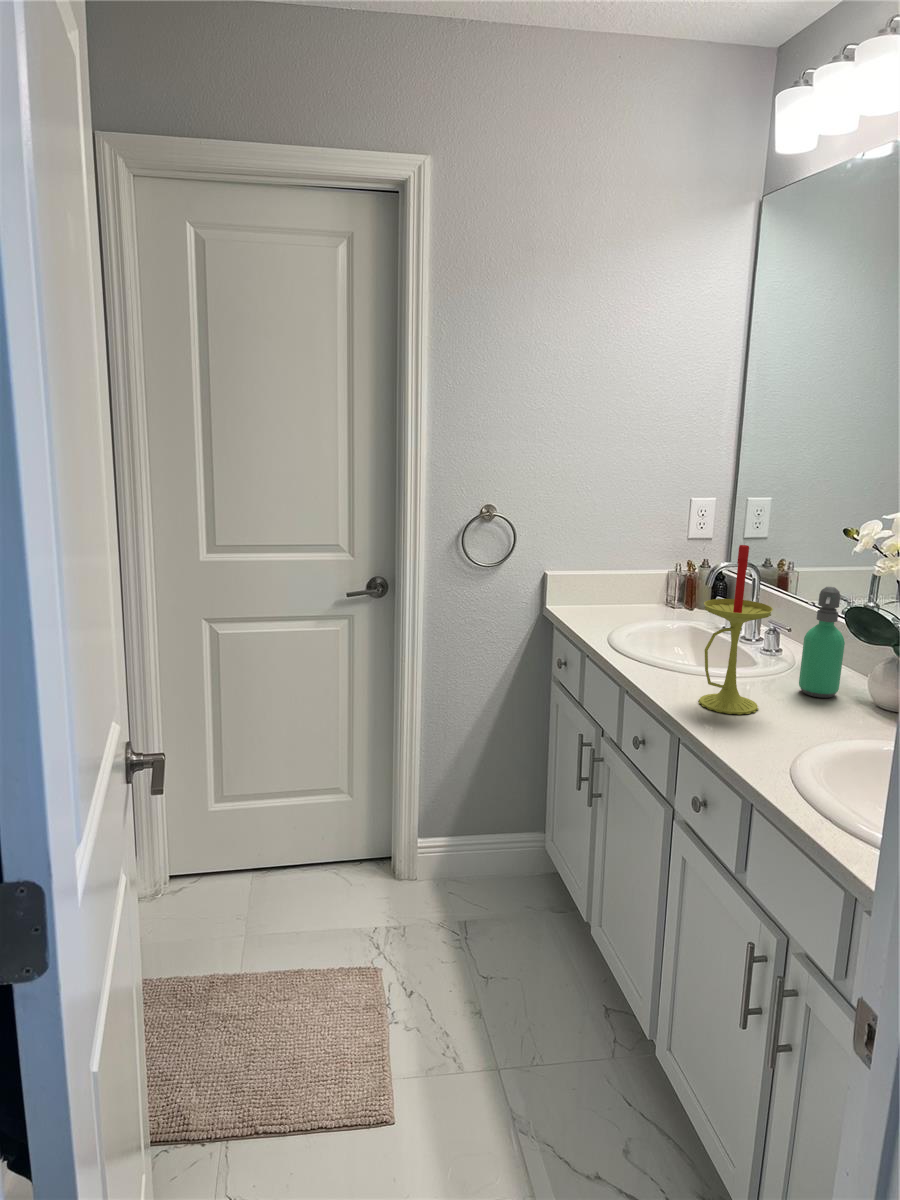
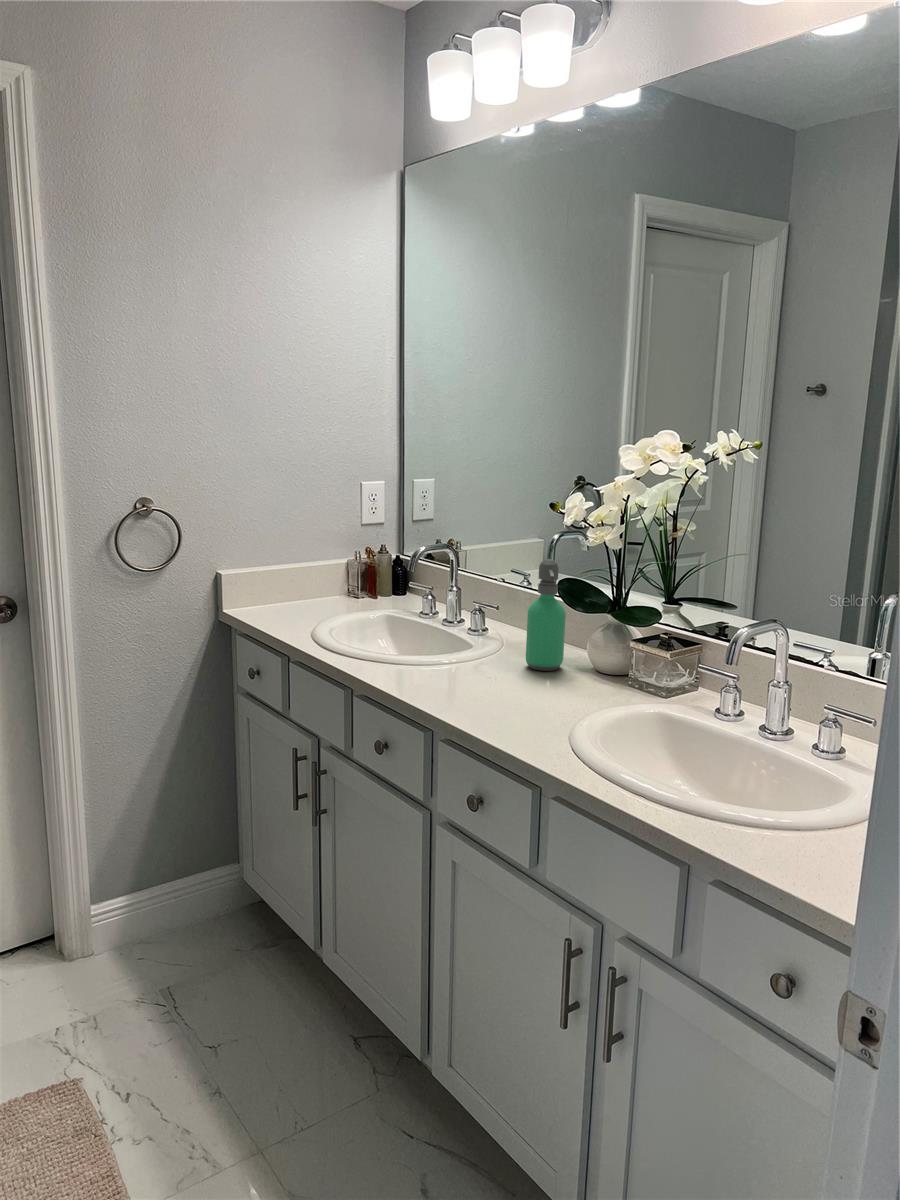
candle: present [699,545,773,714] -> none [442,518,512,701]

